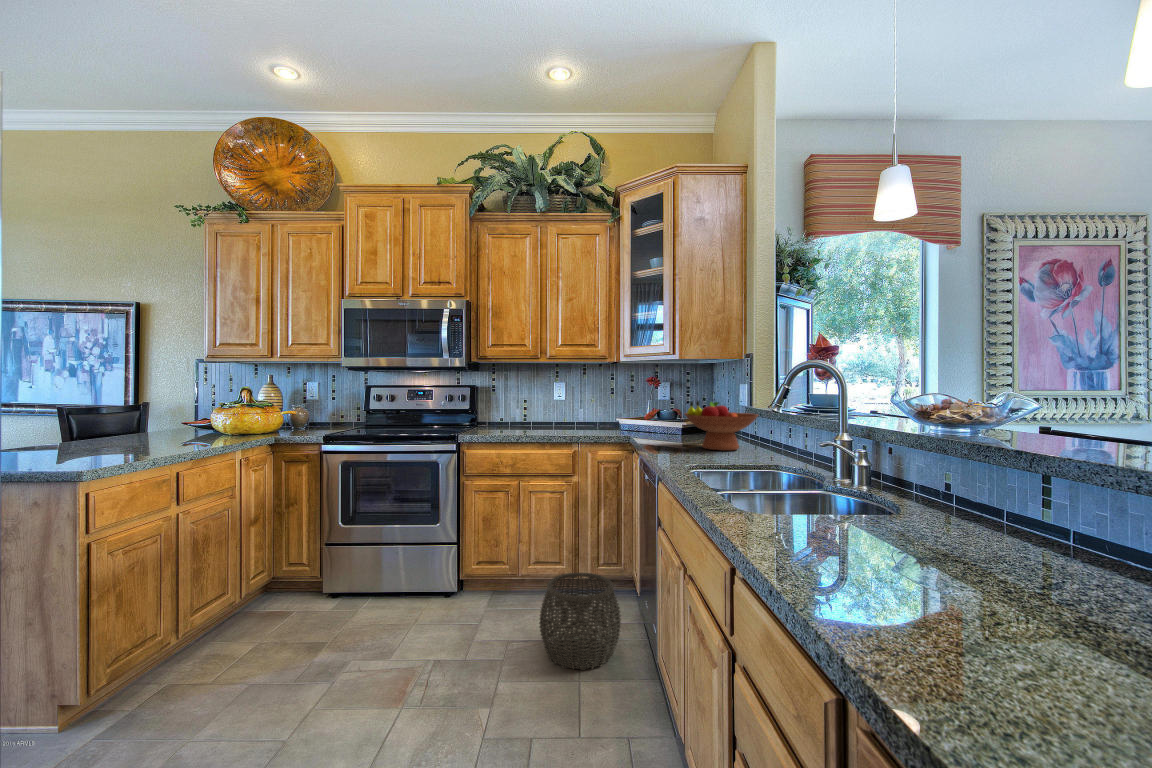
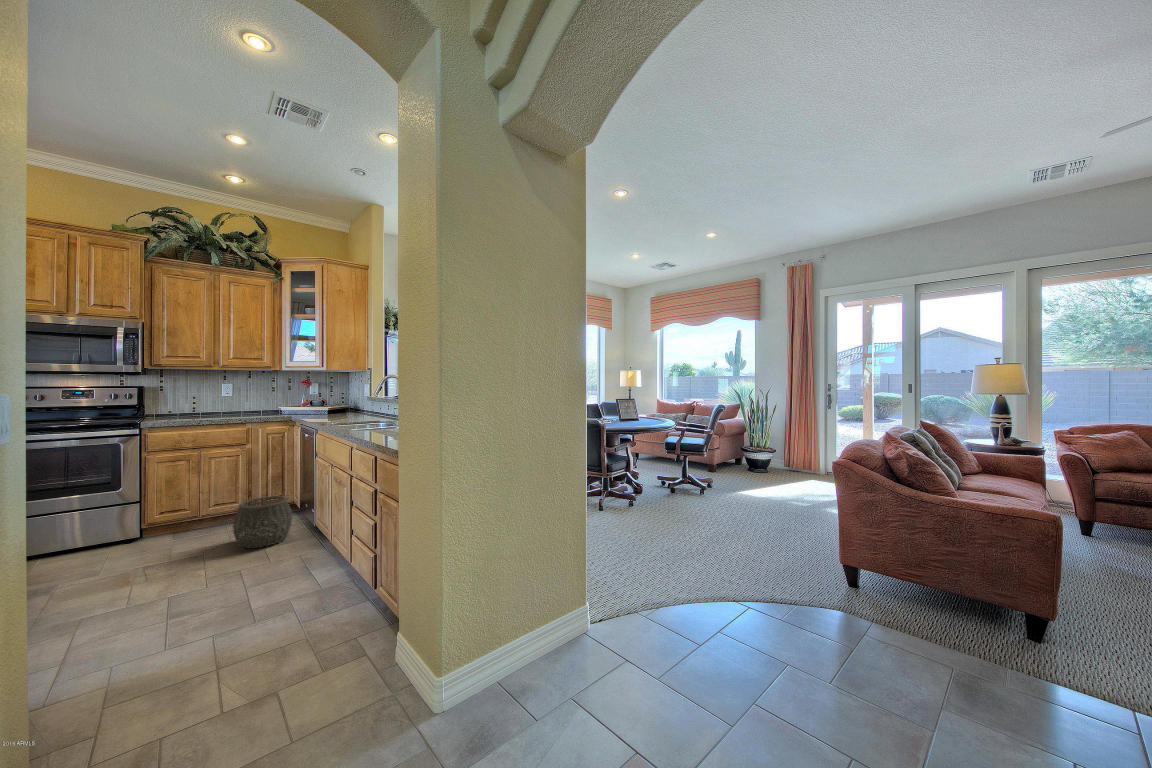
fruit bowl: present [684,401,758,450] -> none [331,394,374,419]

